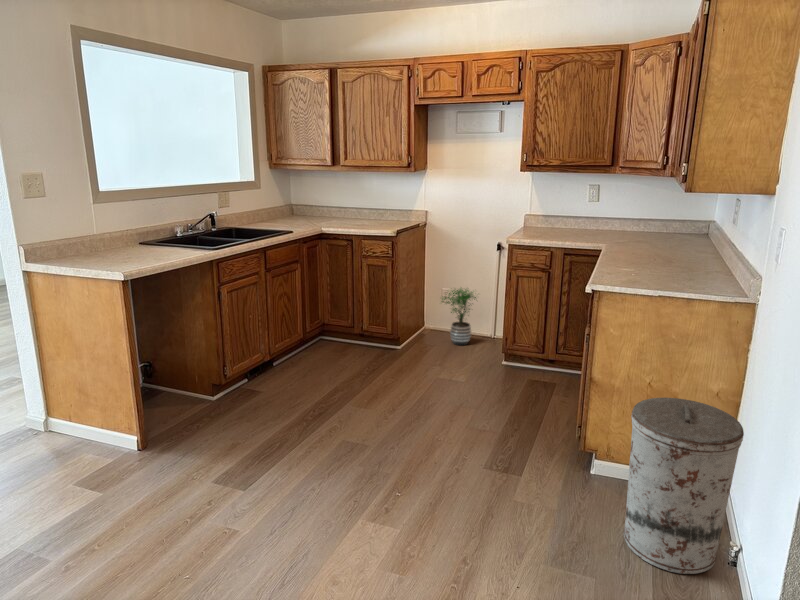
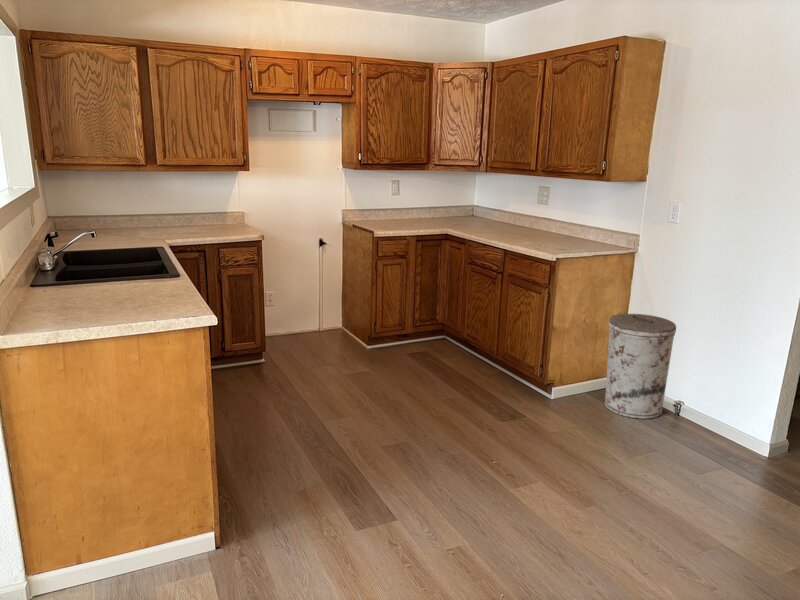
potted plant: present [442,289,476,345] -> none [278,285,319,345]

